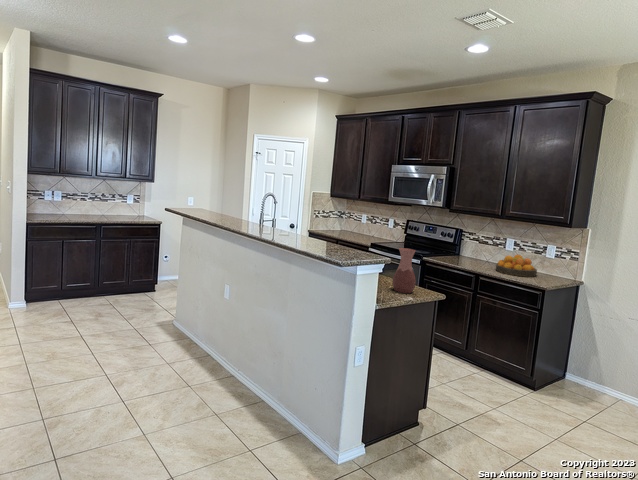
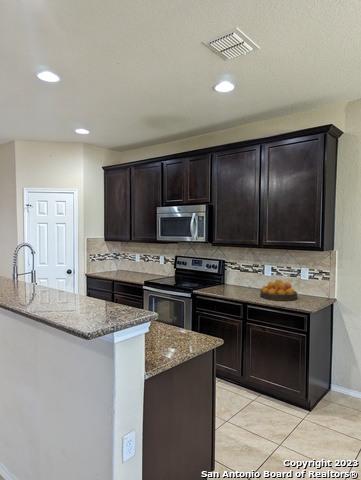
vase: present [392,248,416,293] -> none [164,292,191,346]

